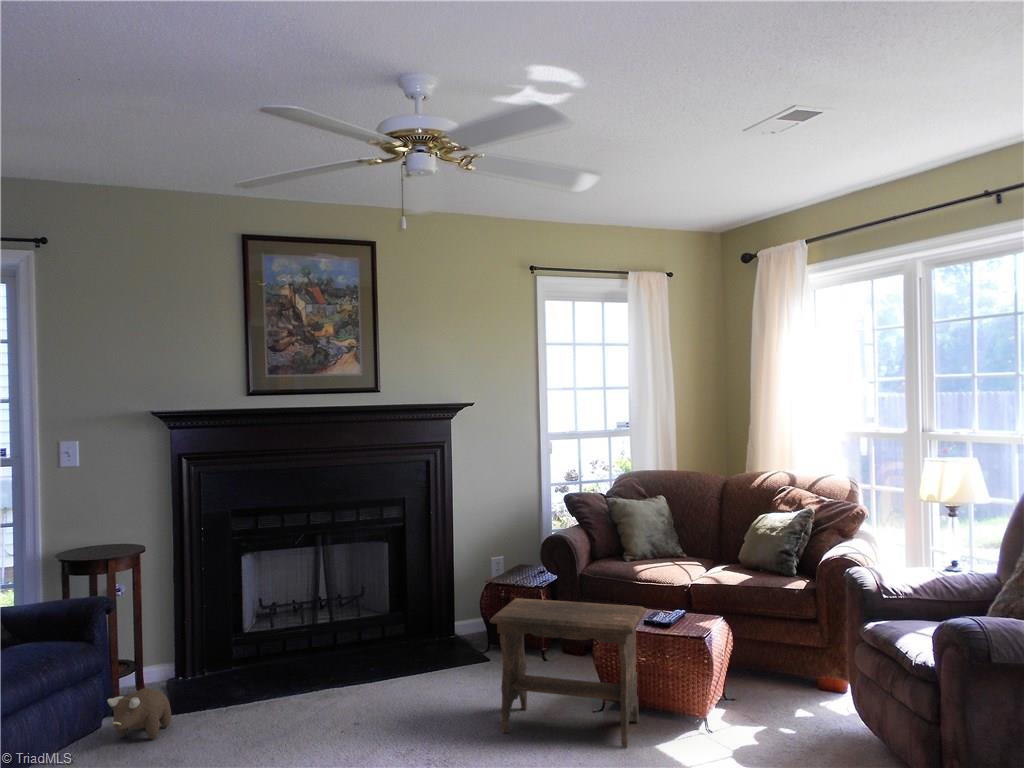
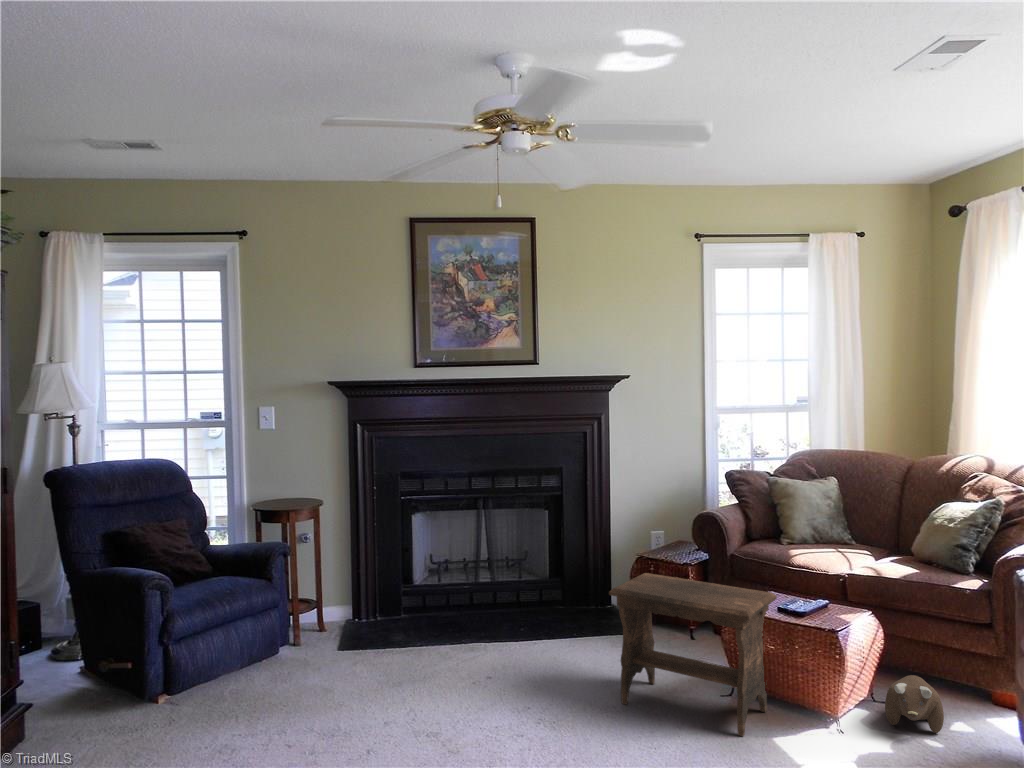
plush toy: present [107,688,171,739] -> present [885,675,944,733]

